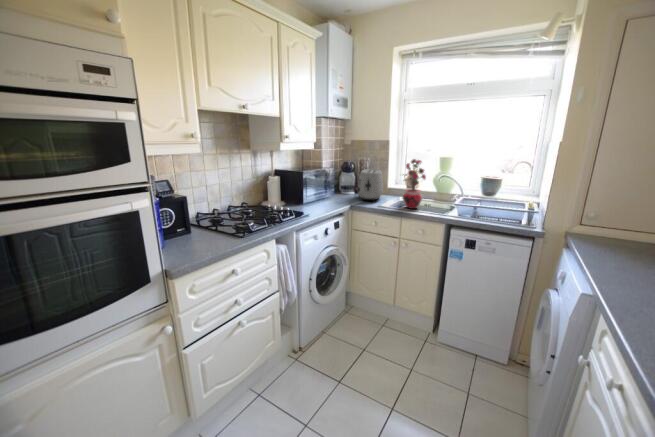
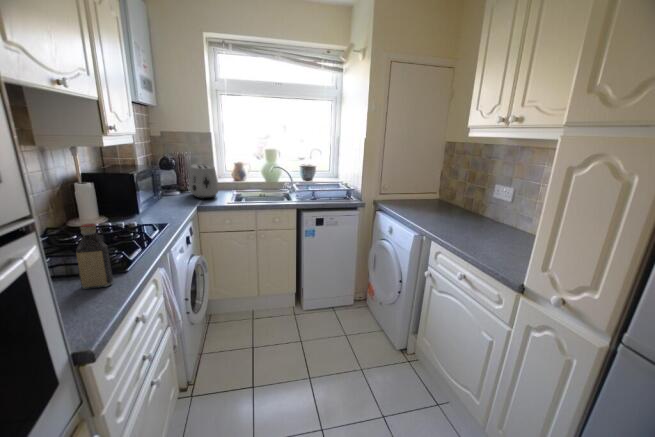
potted plant: present [403,159,426,209] -> none [242,152,267,201]
bottle: none [217,200,235,244] -> present [76,224,113,289]

